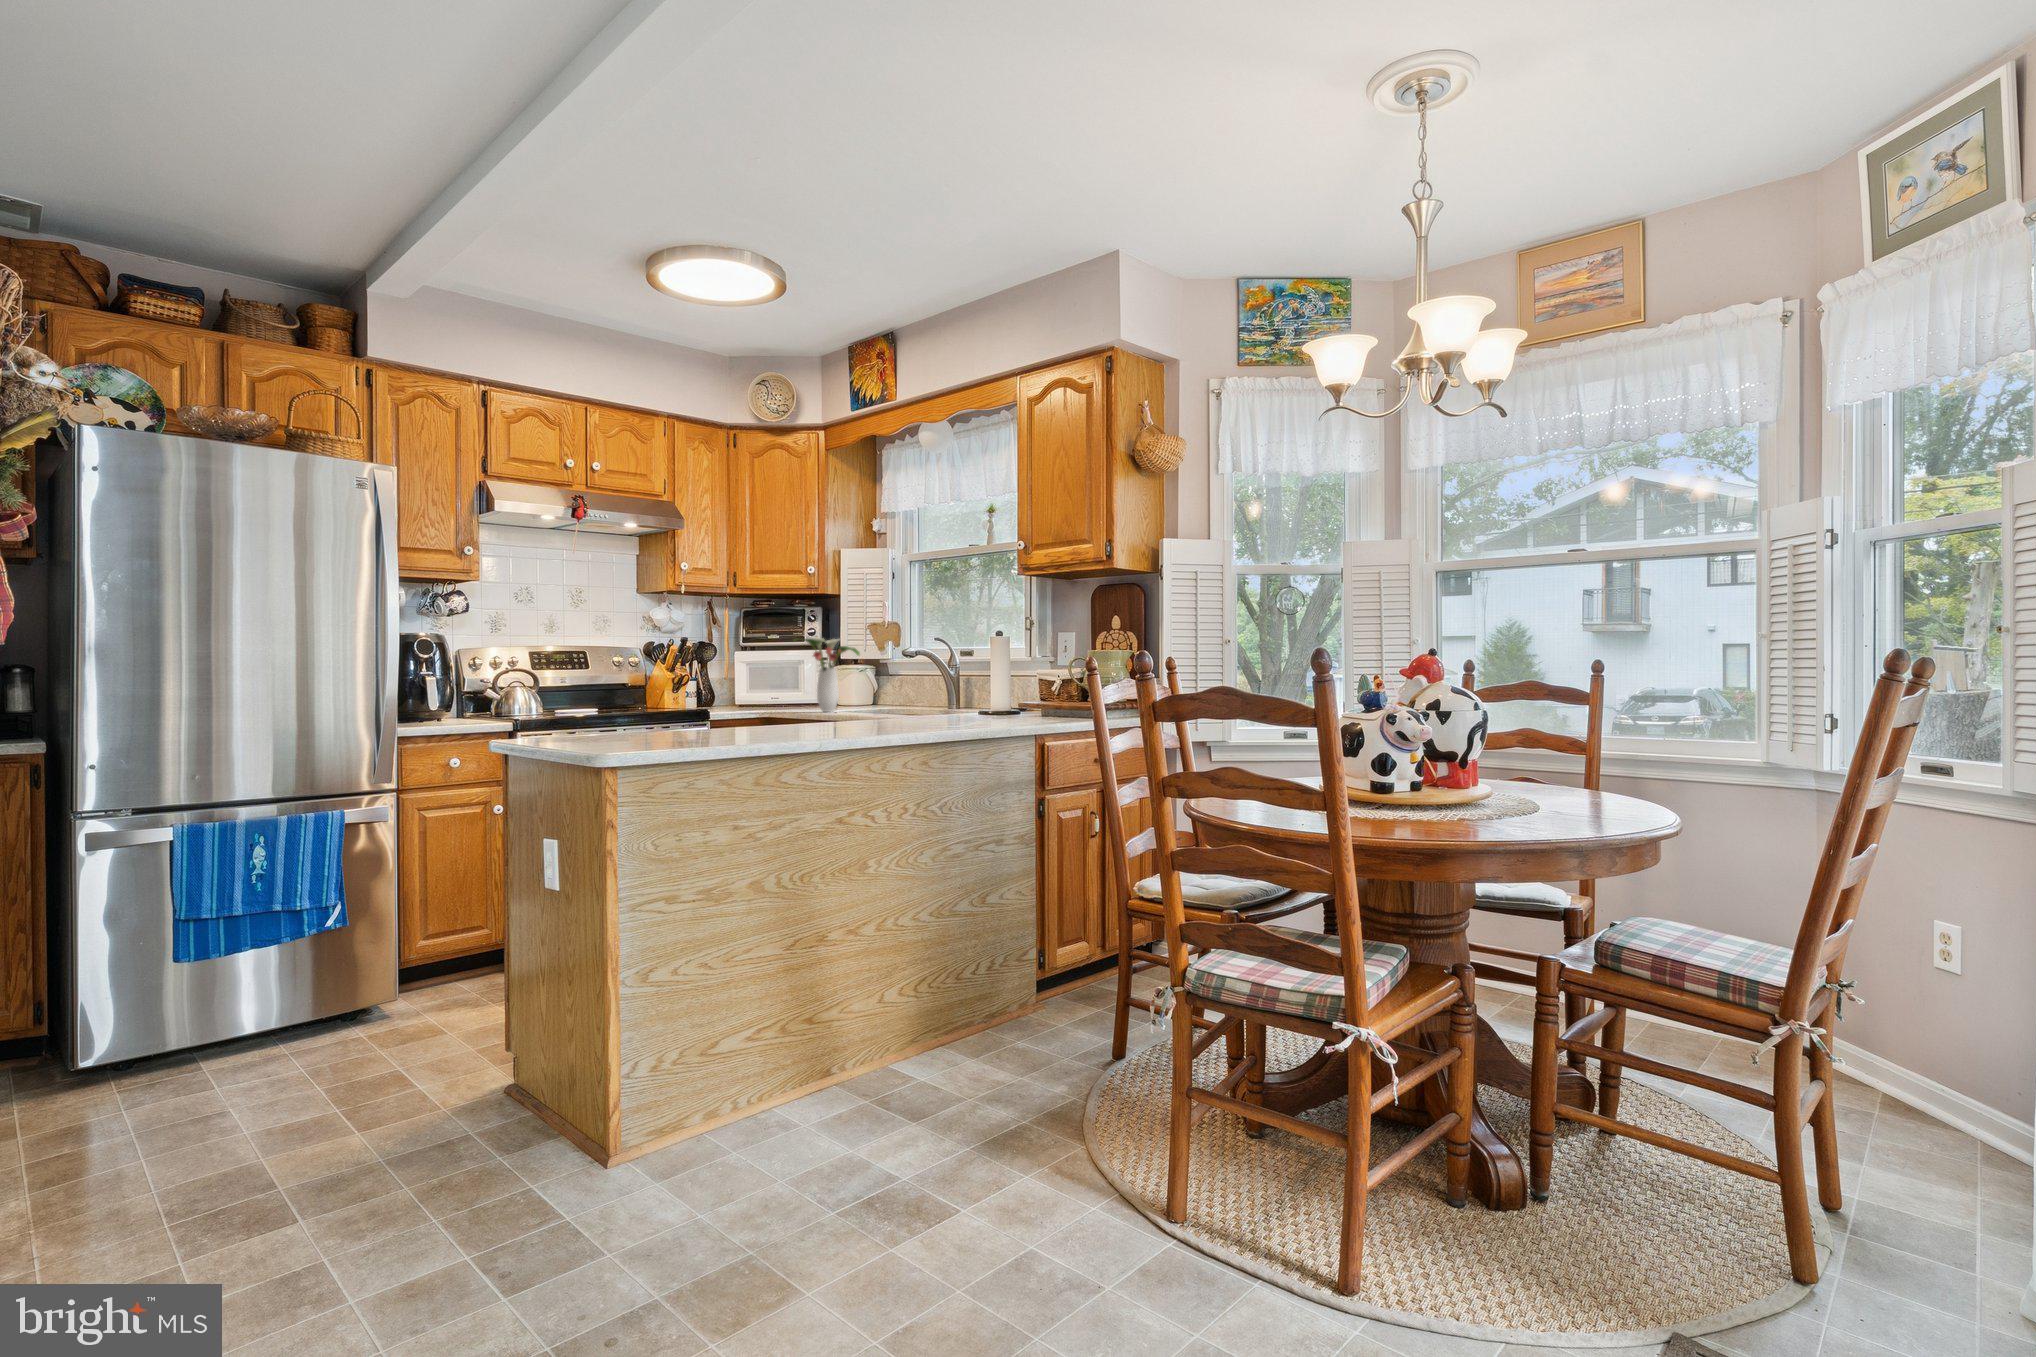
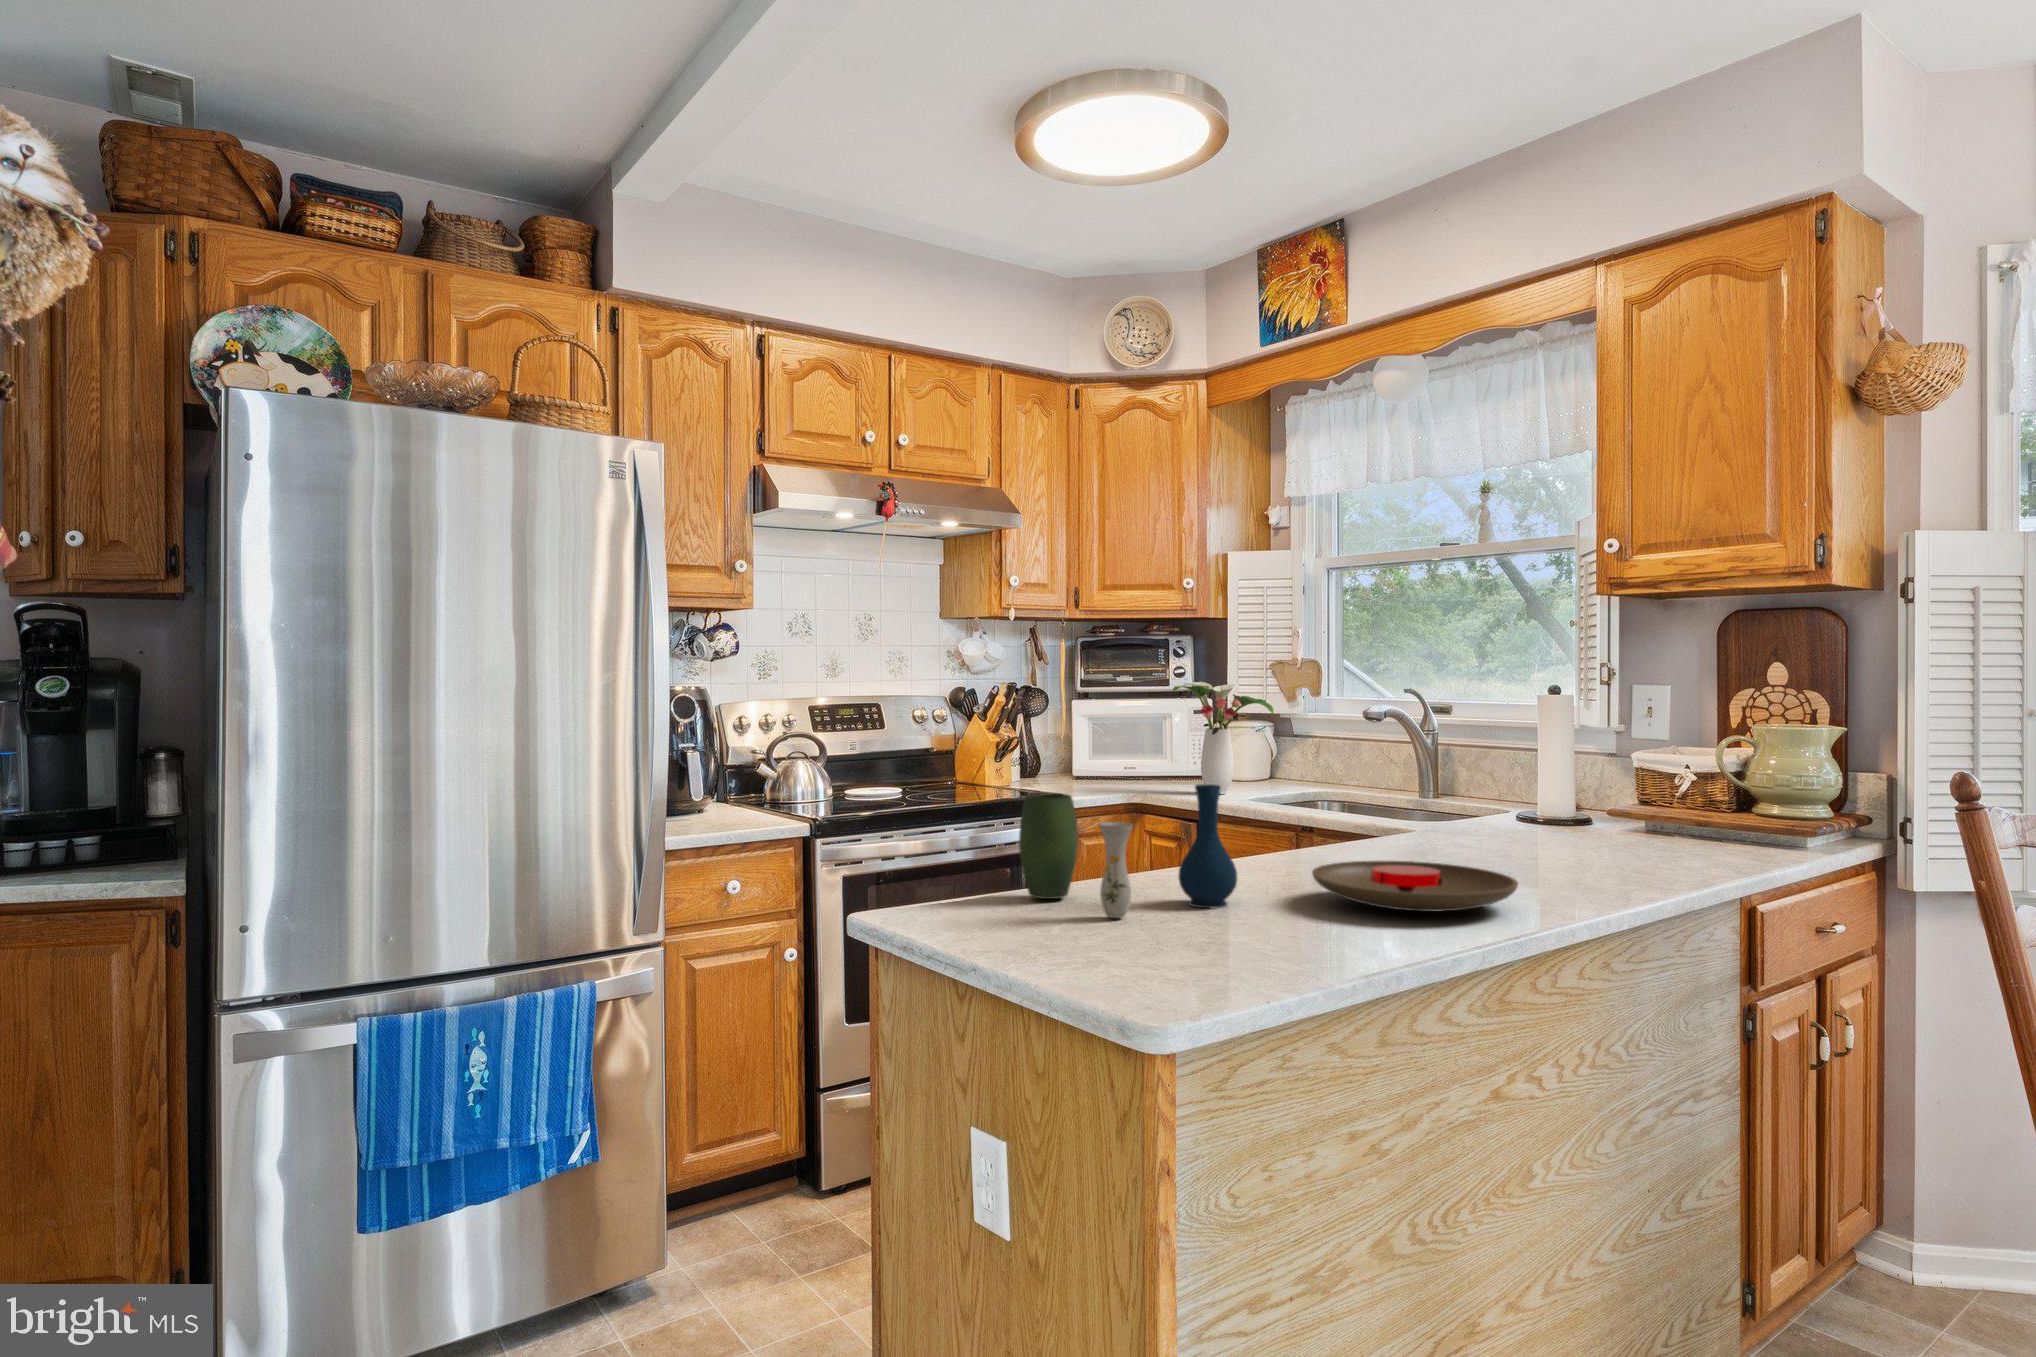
vase: none [604,669,727,738] -> present [1019,784,1237,918]
plate: none [767,713,874,731] -> present [1312,861,1518,911]

